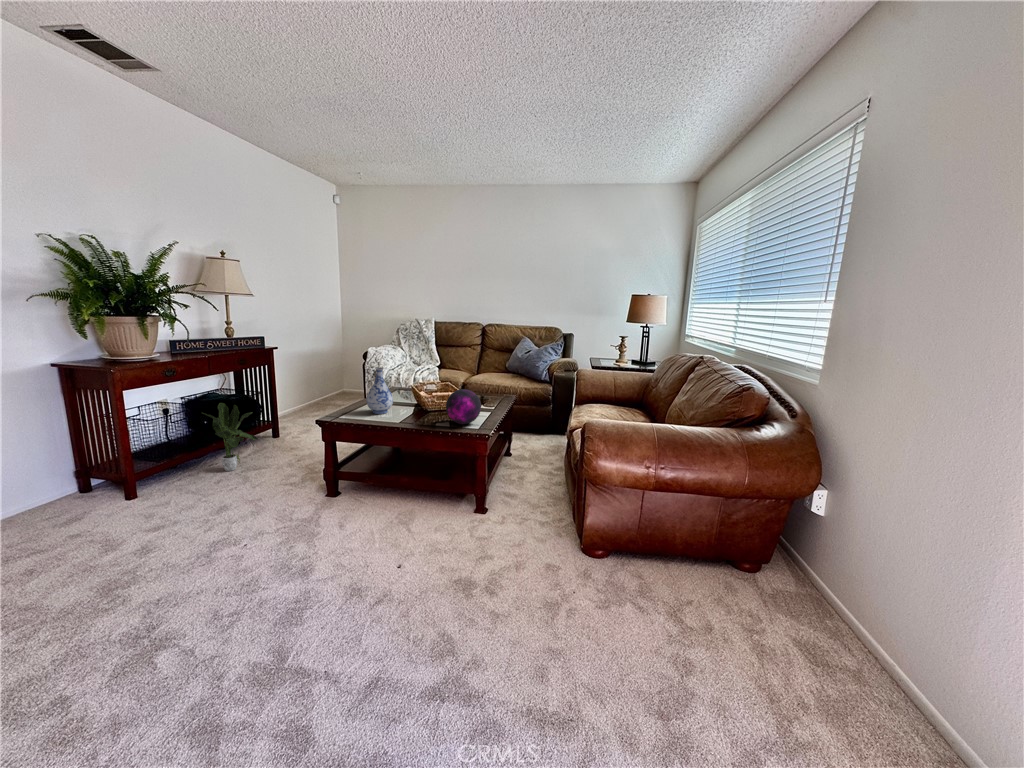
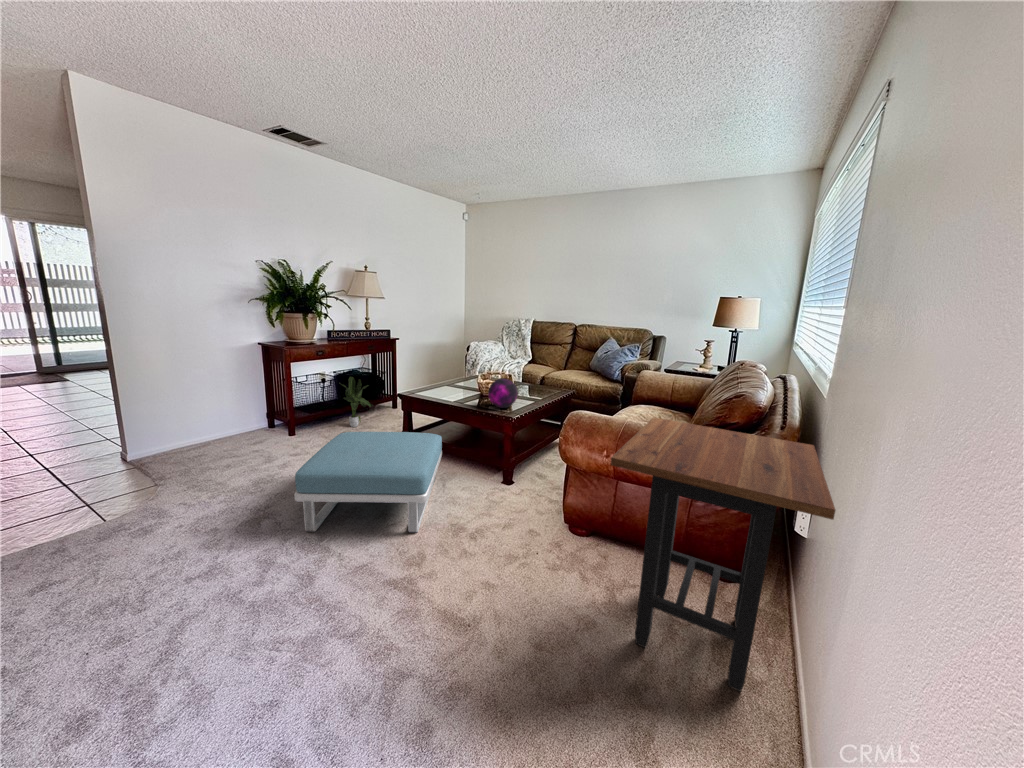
vase: present [366,367,393,414] -> none [438,357,459,394]
side table: none [694,420,988,687] -> present [611,417,835,692]
footstool: none [228,467,431,648] -> present [294,432,442,532]

